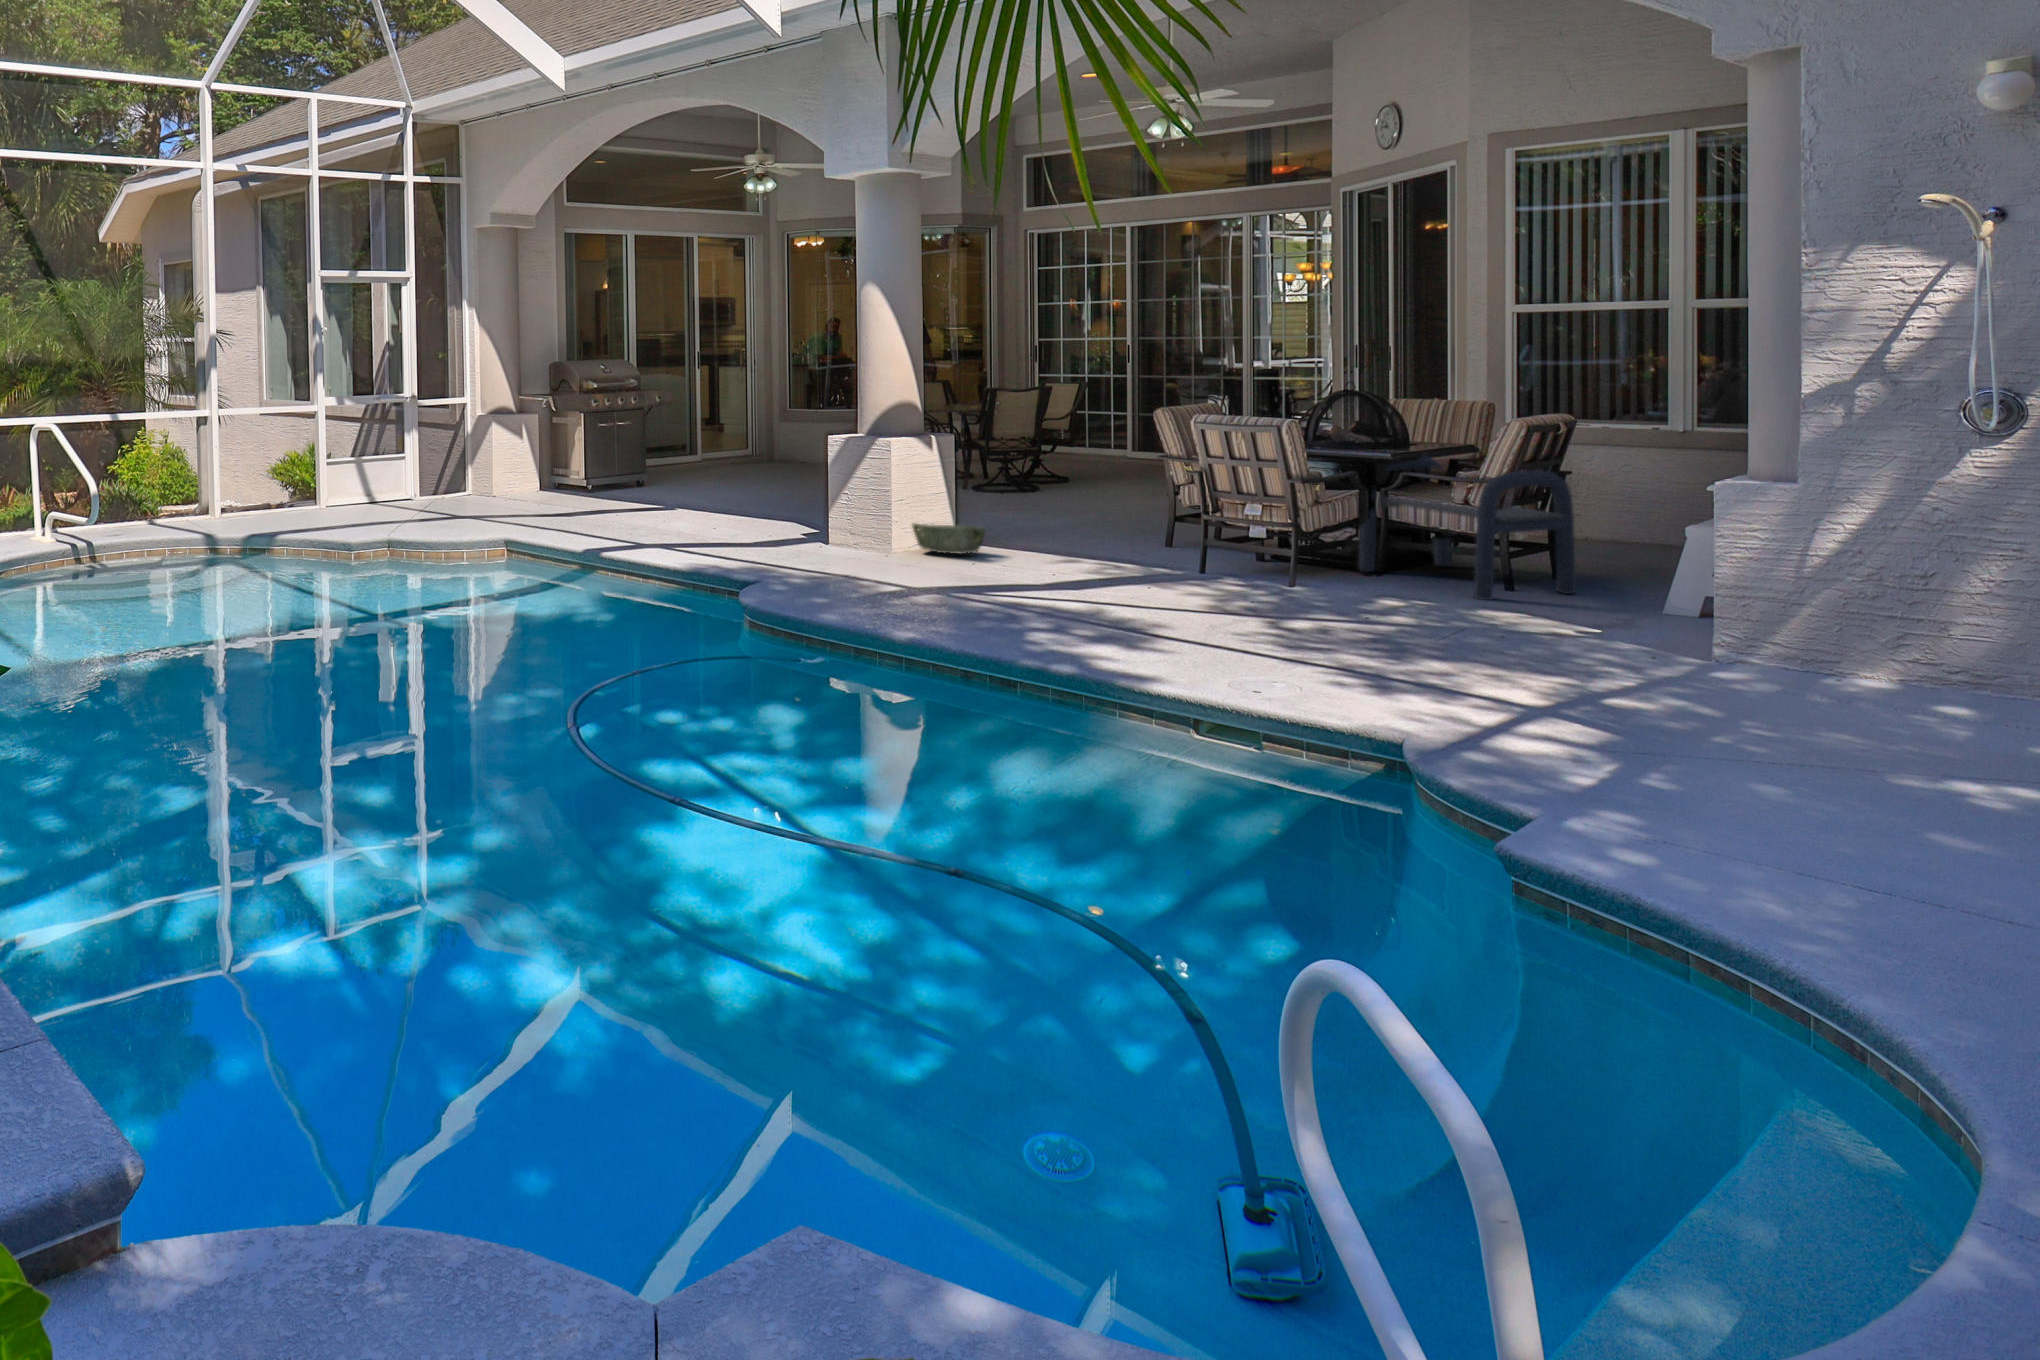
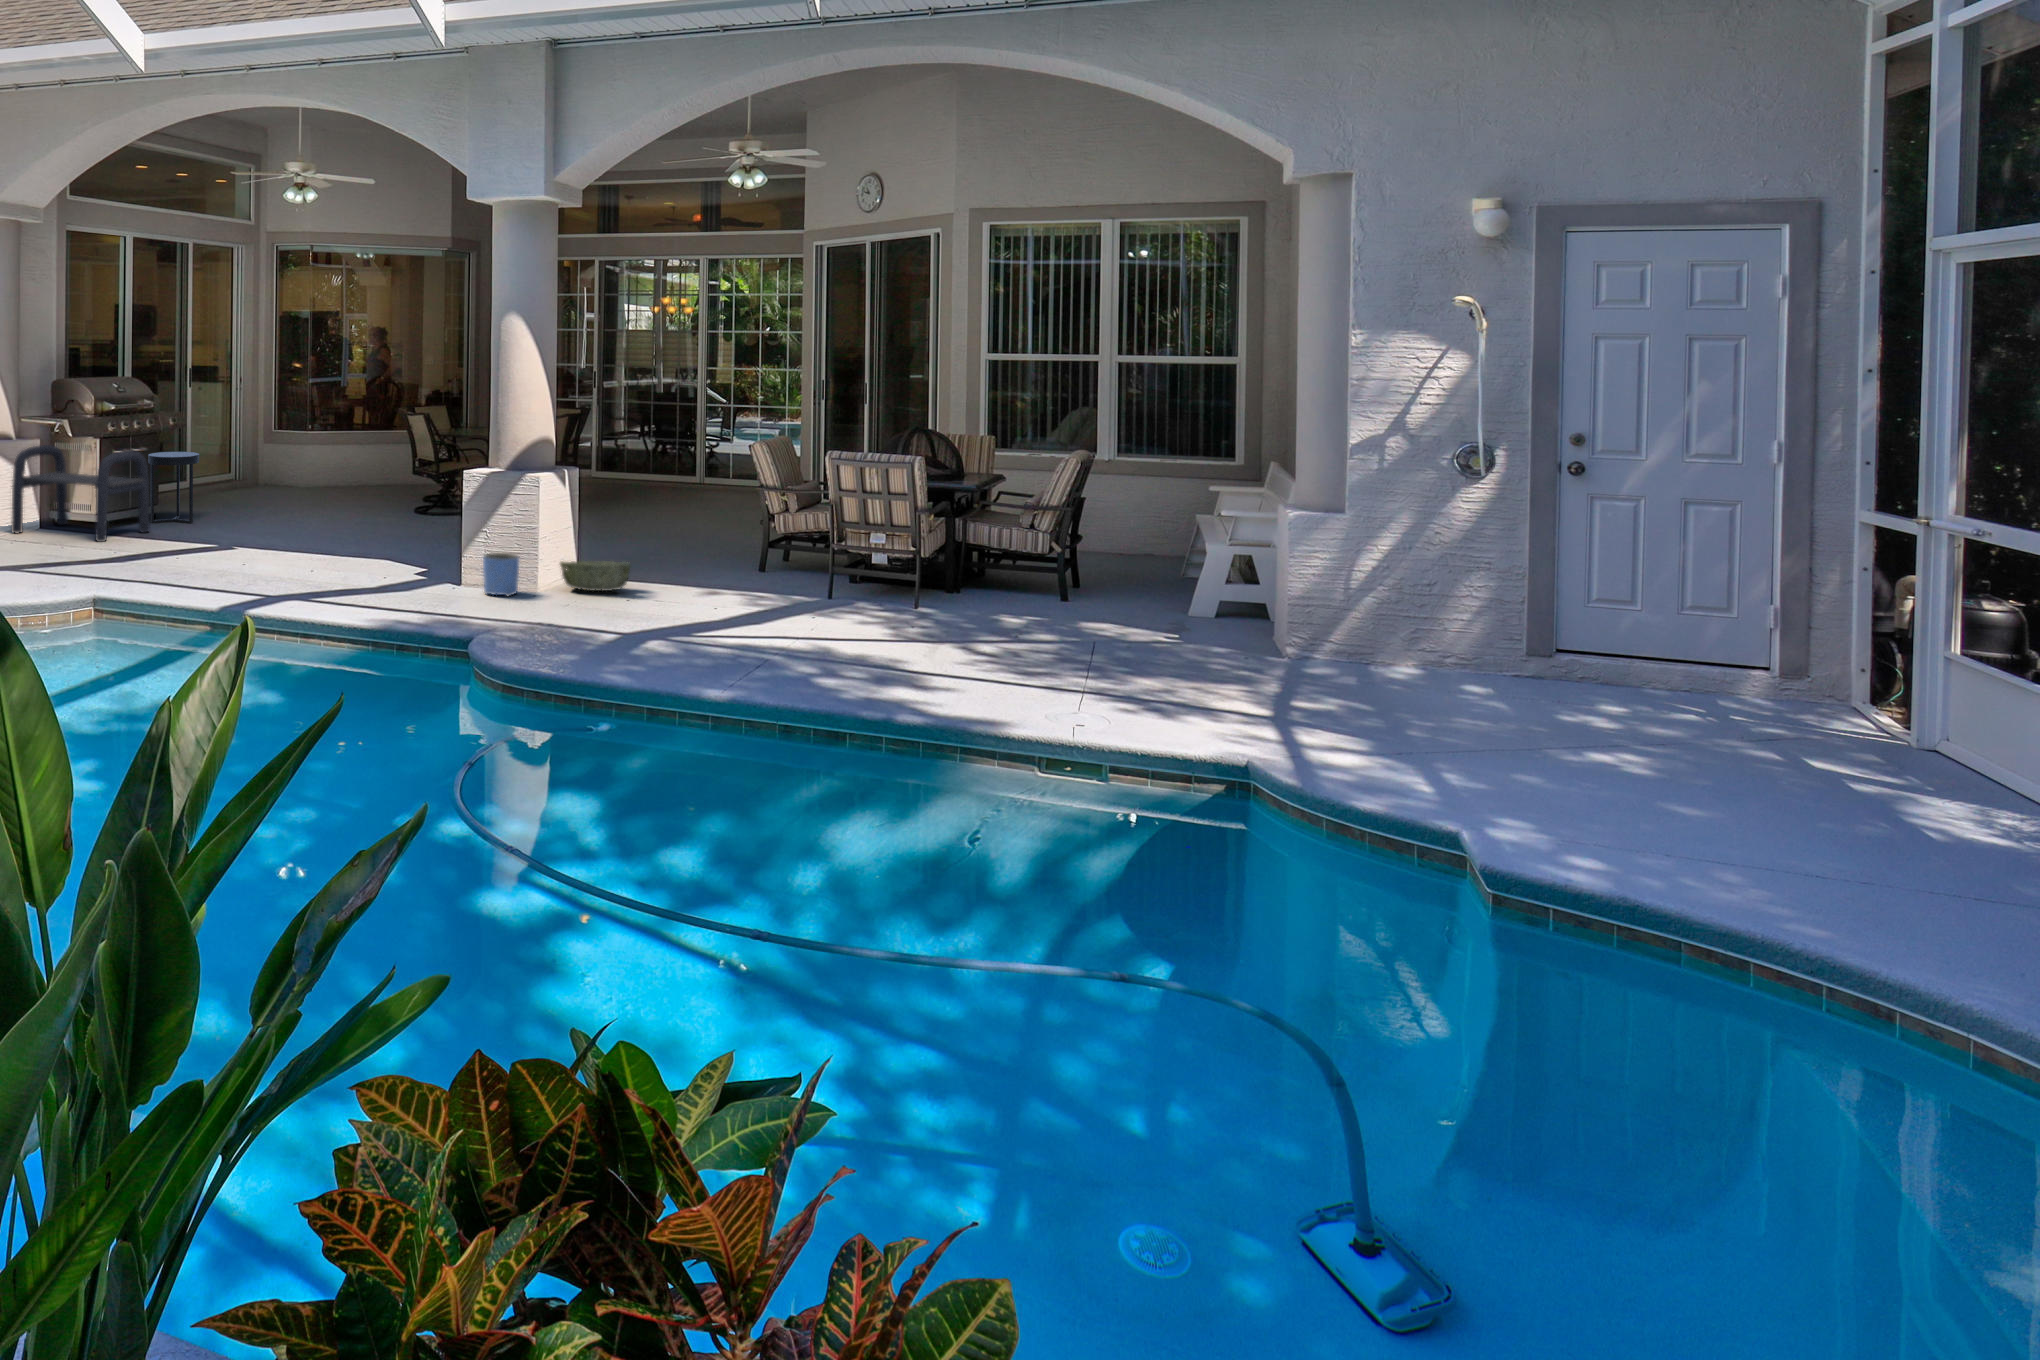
side table: none [627,425,671,488] -> present [148,452,199,523]
bench: present [1359,457,1576,600] -> present [11,445,150,542]
planter: none [834,513,869,554] -> present [483,553,519,597]

